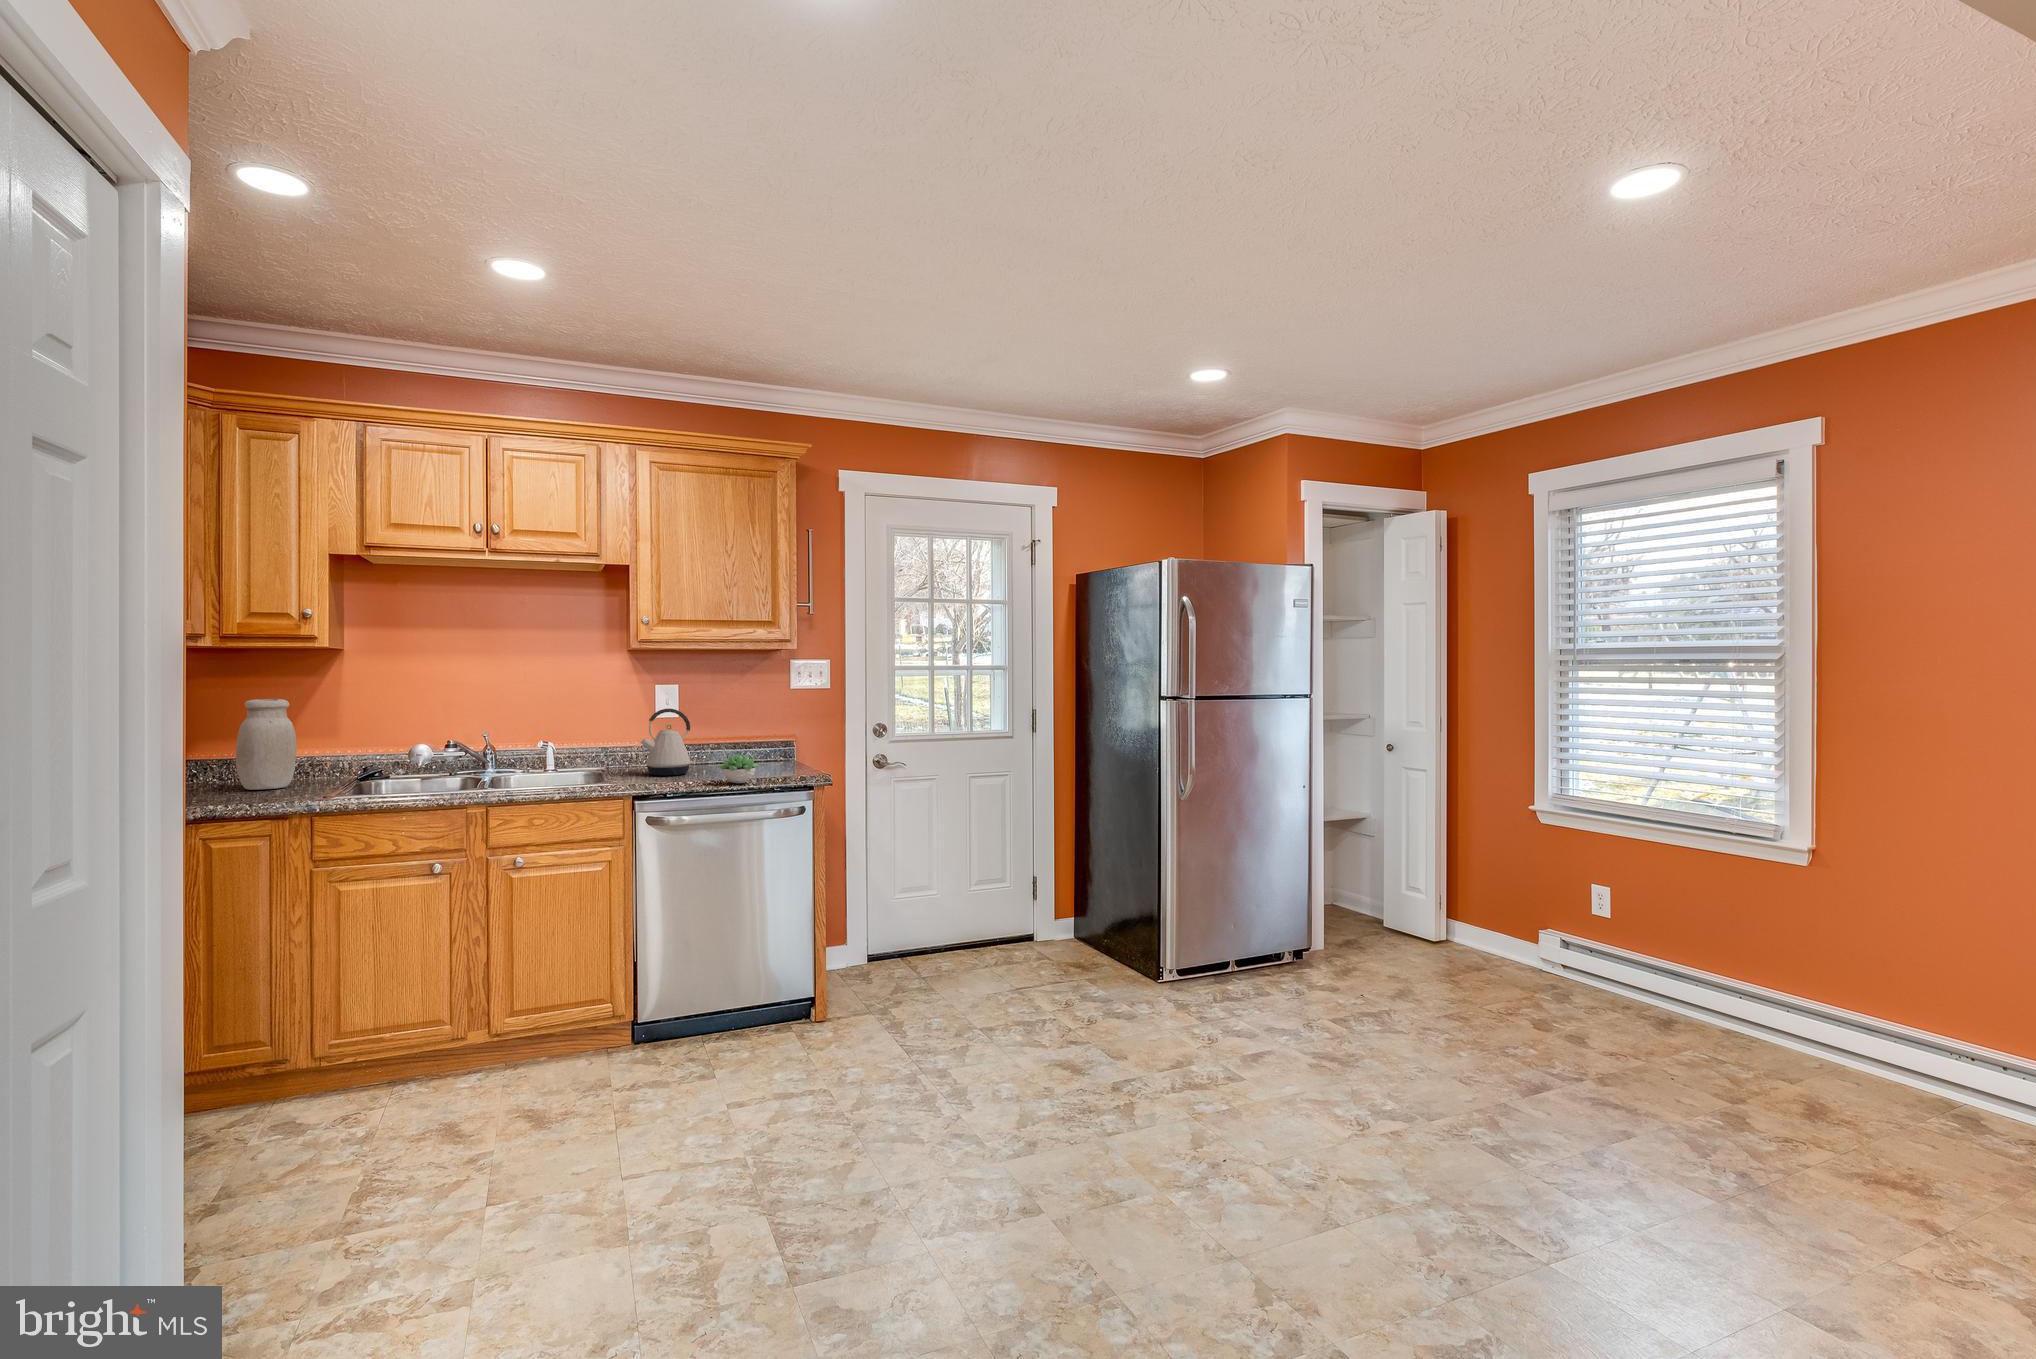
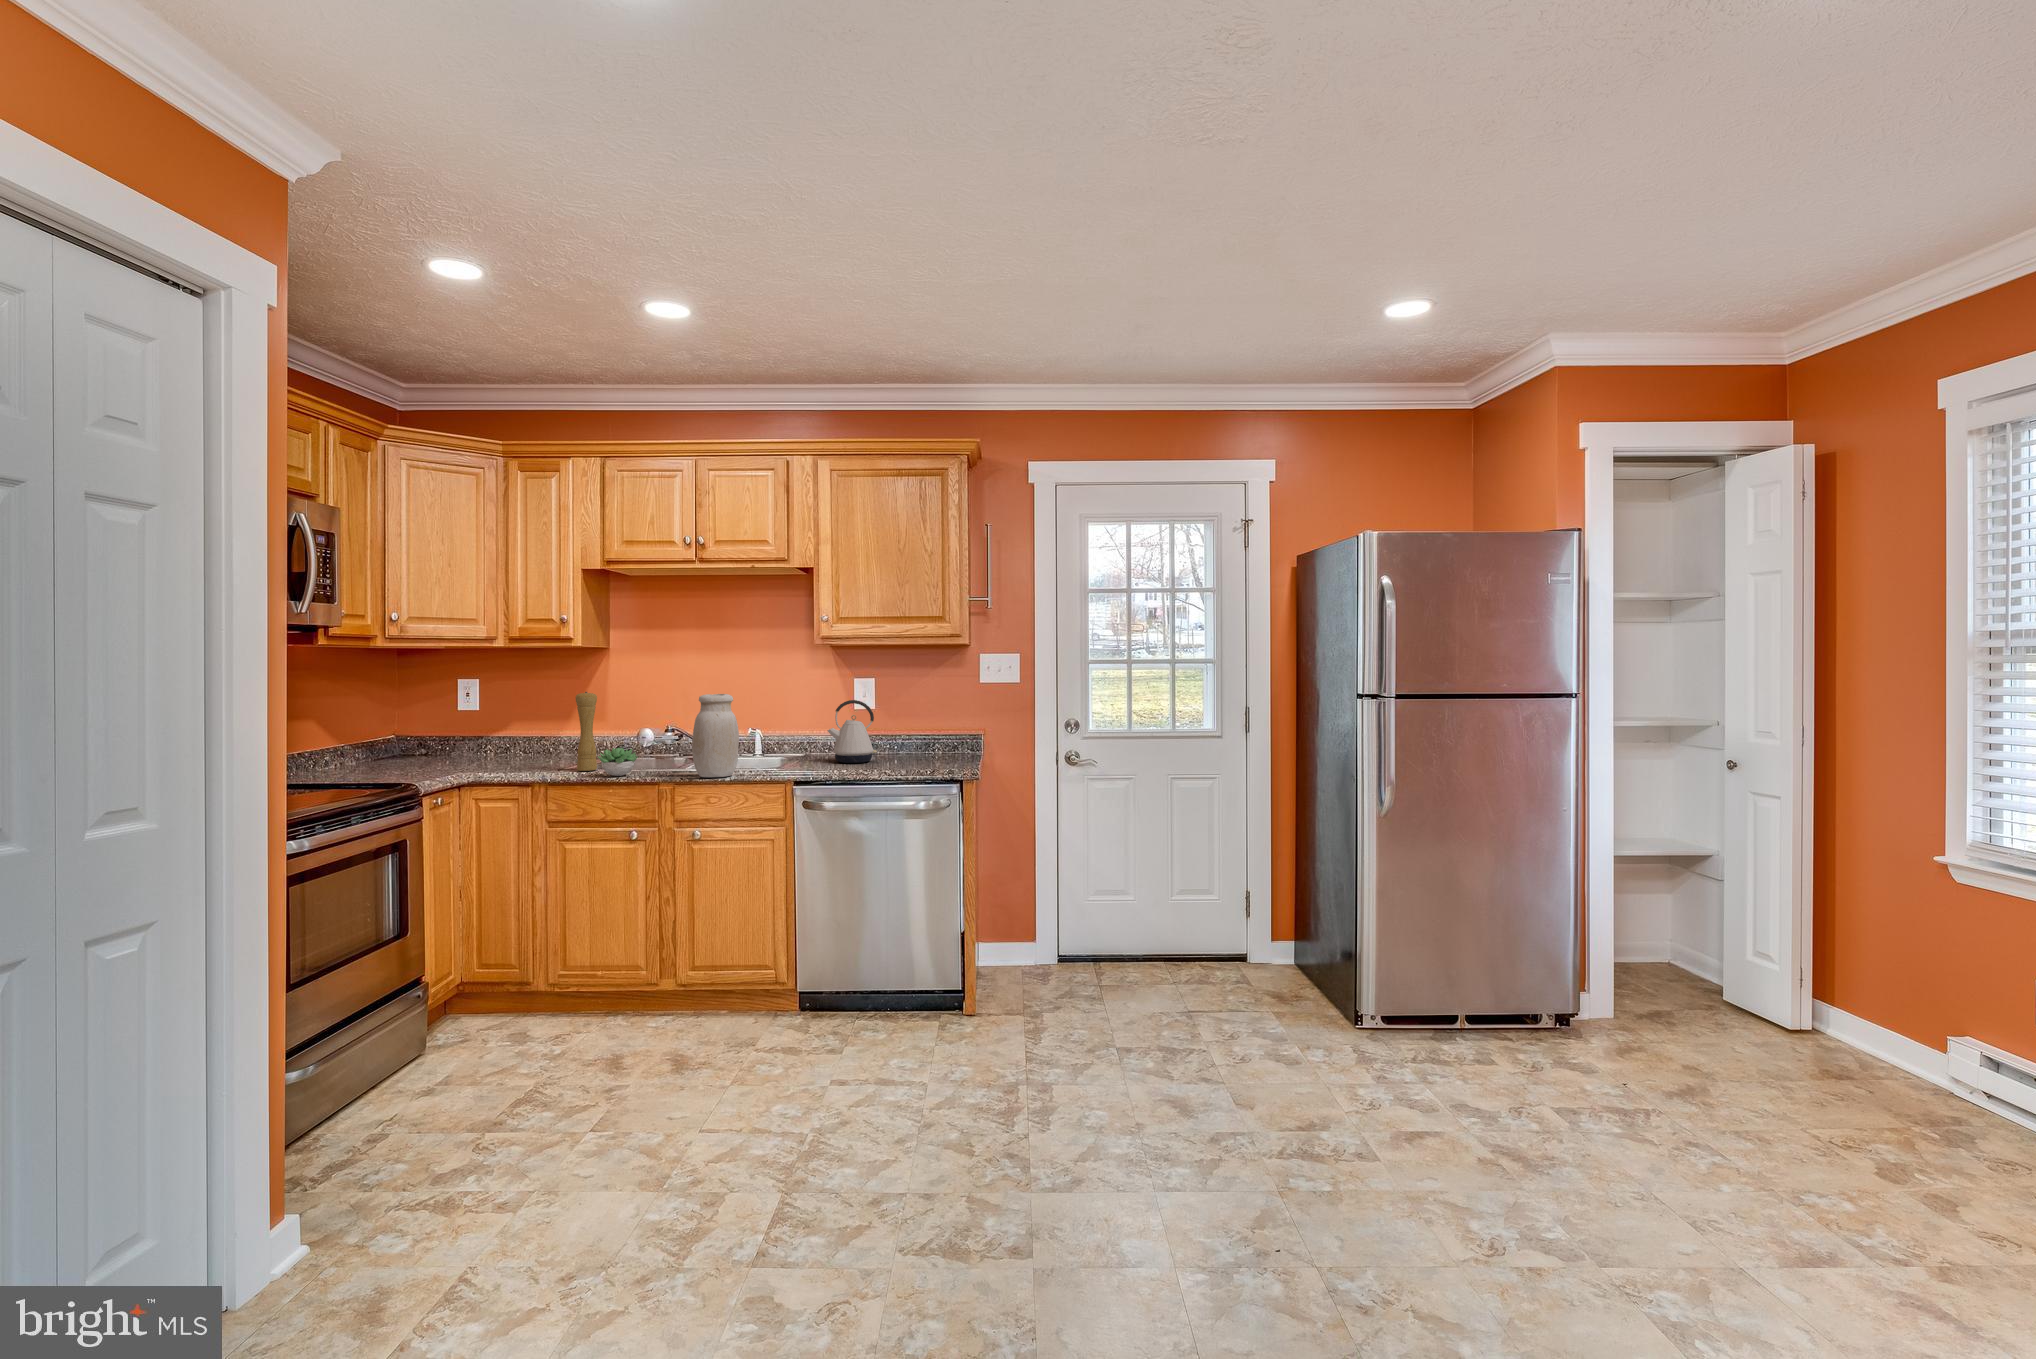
jar: present [236,699,296,790] -> present [692,694,739,777]
pepper mill: none [336,703,365,797] -> present [576,692,597,771]
succulent plant: present [718,755,760,783] -> present [598,748,638,776]

